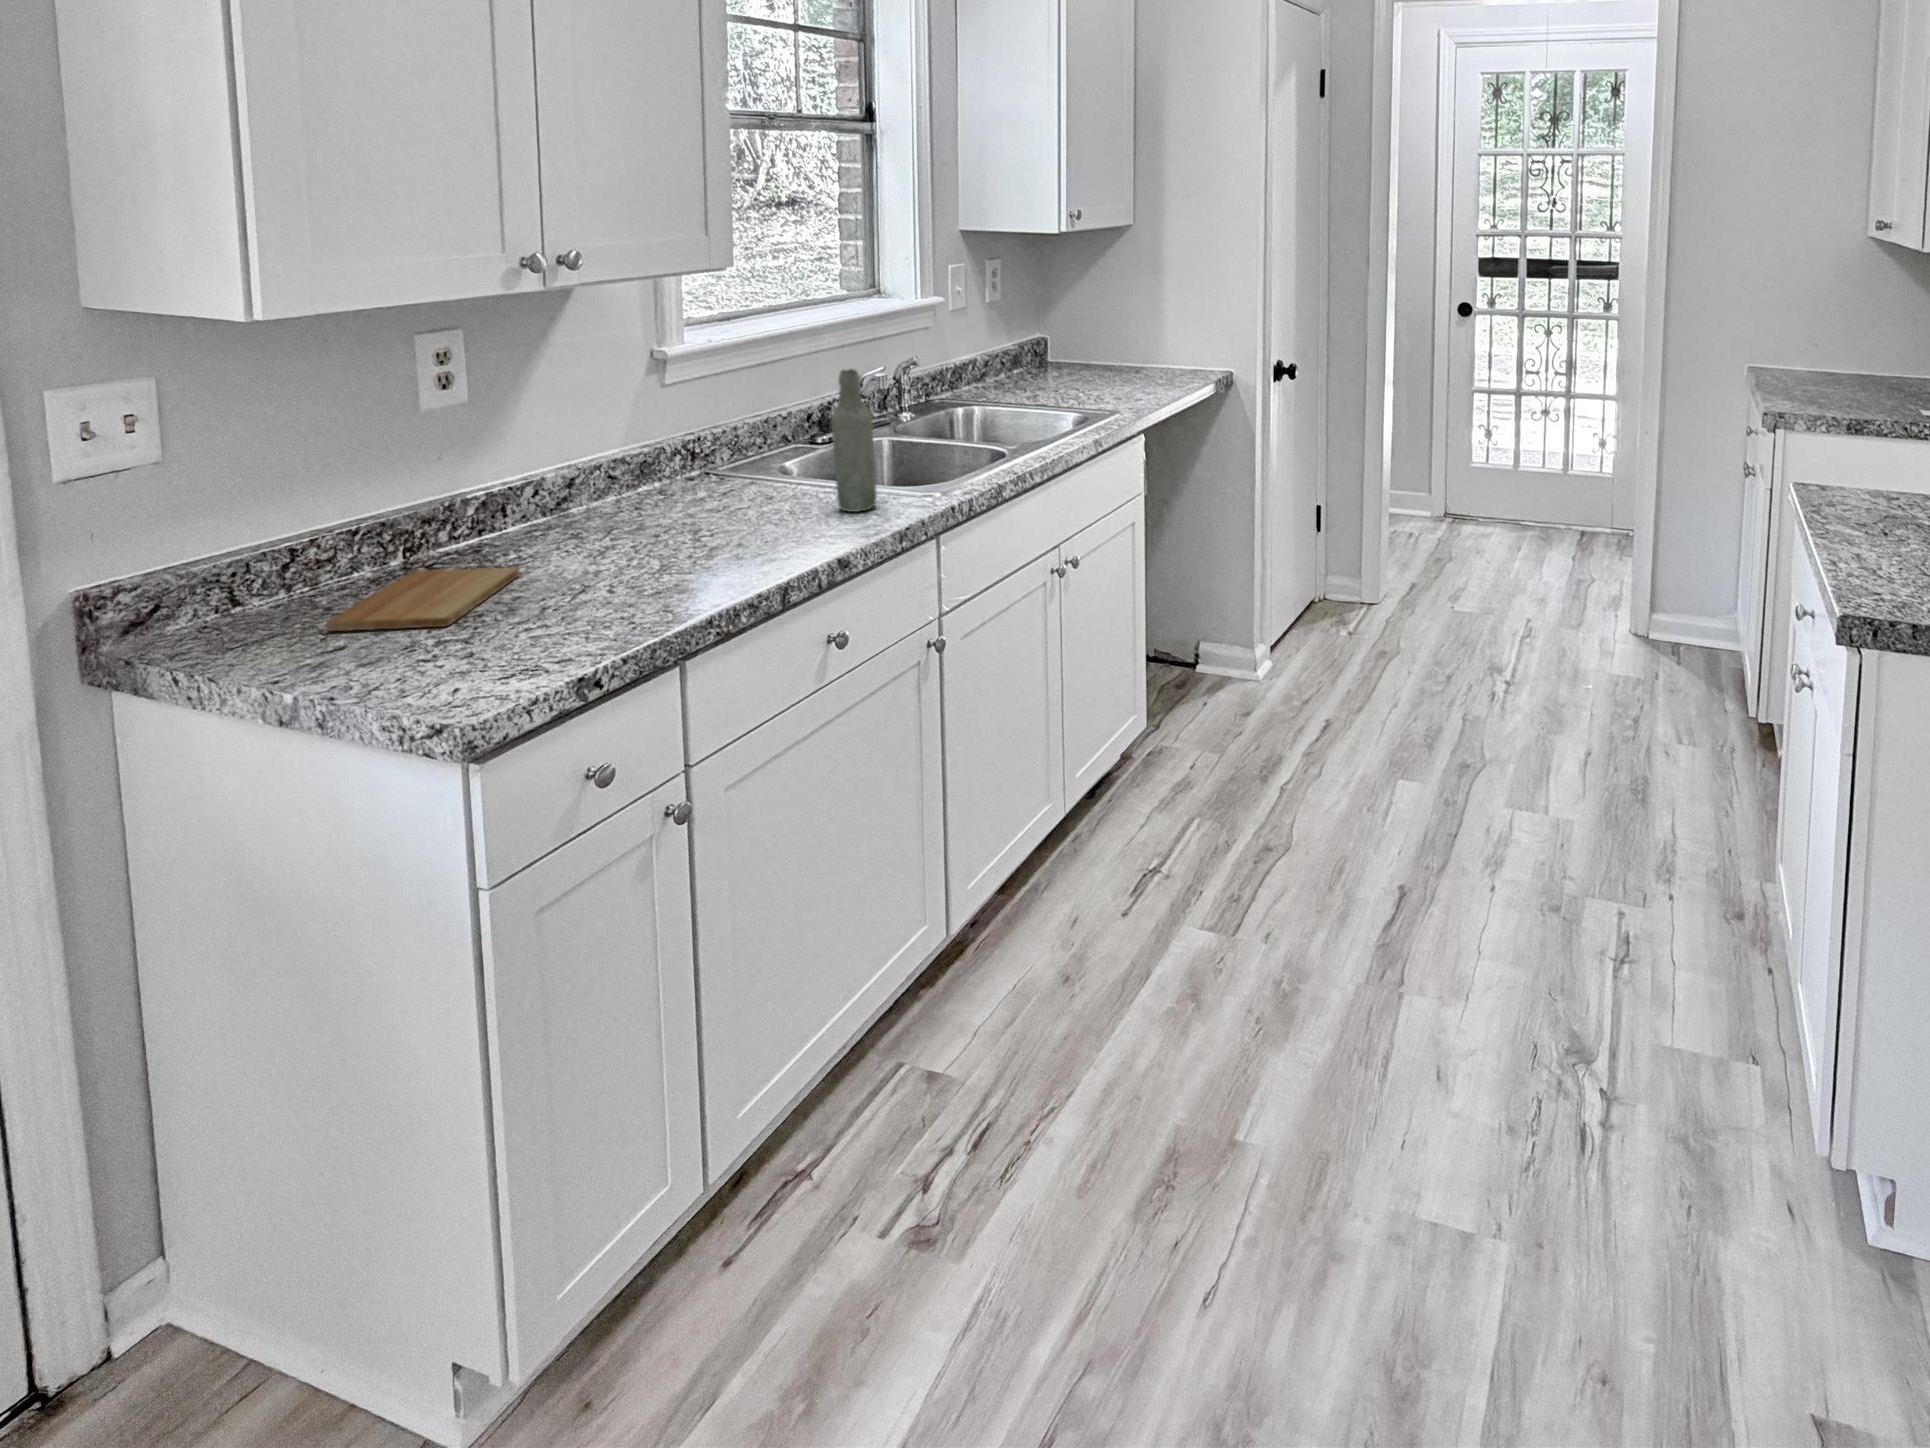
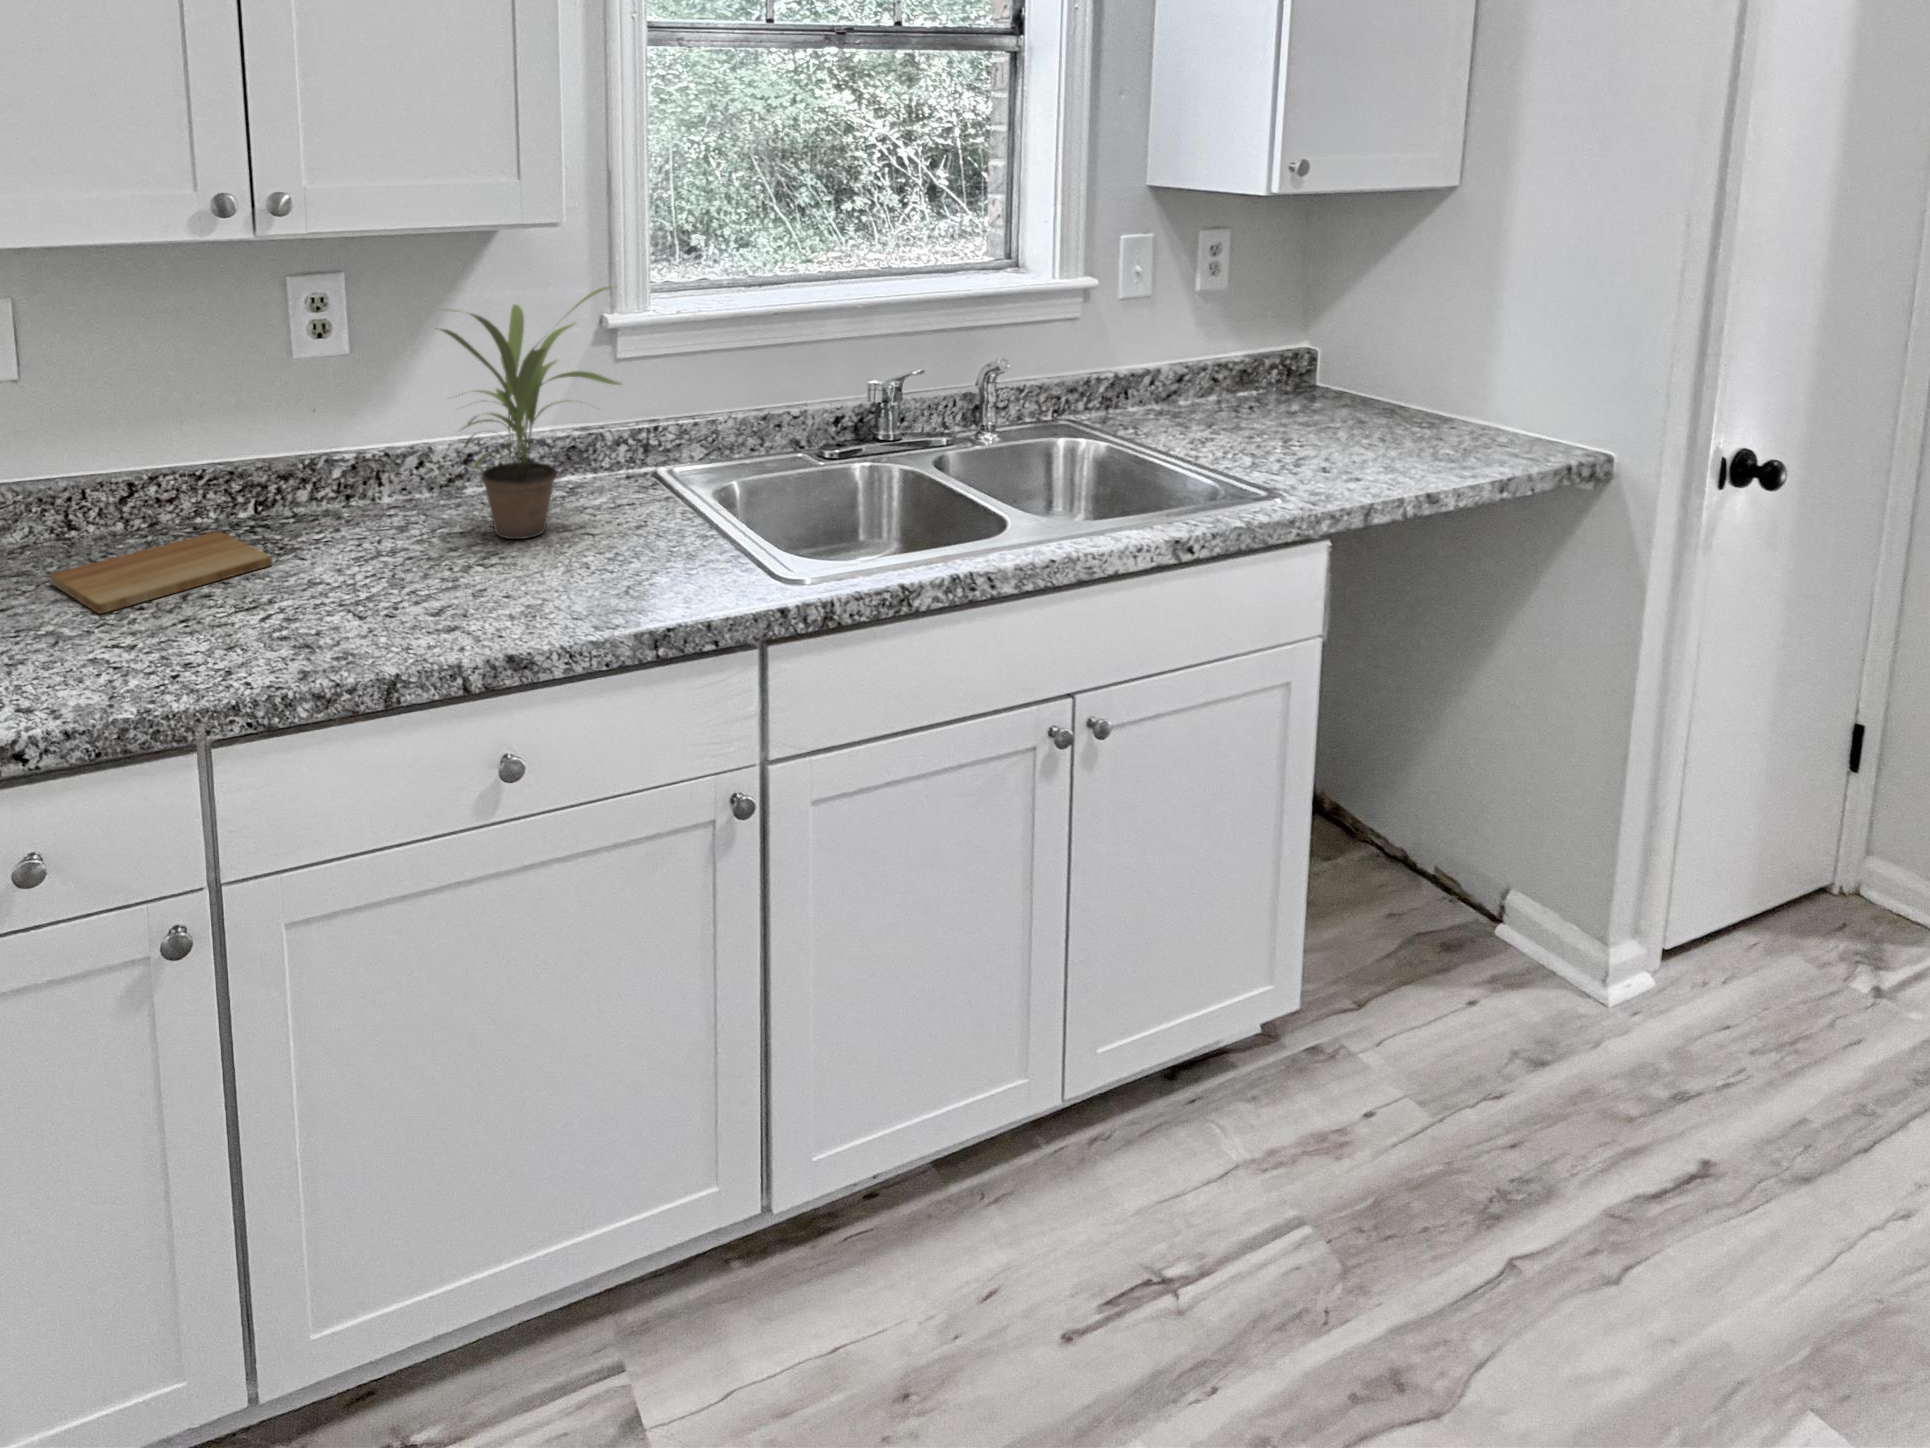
potted plant: none [620,312,764,523] -> present [441,286,621,539]
bottle: present [832,369,876,512] -> none [642,381,703,583]

